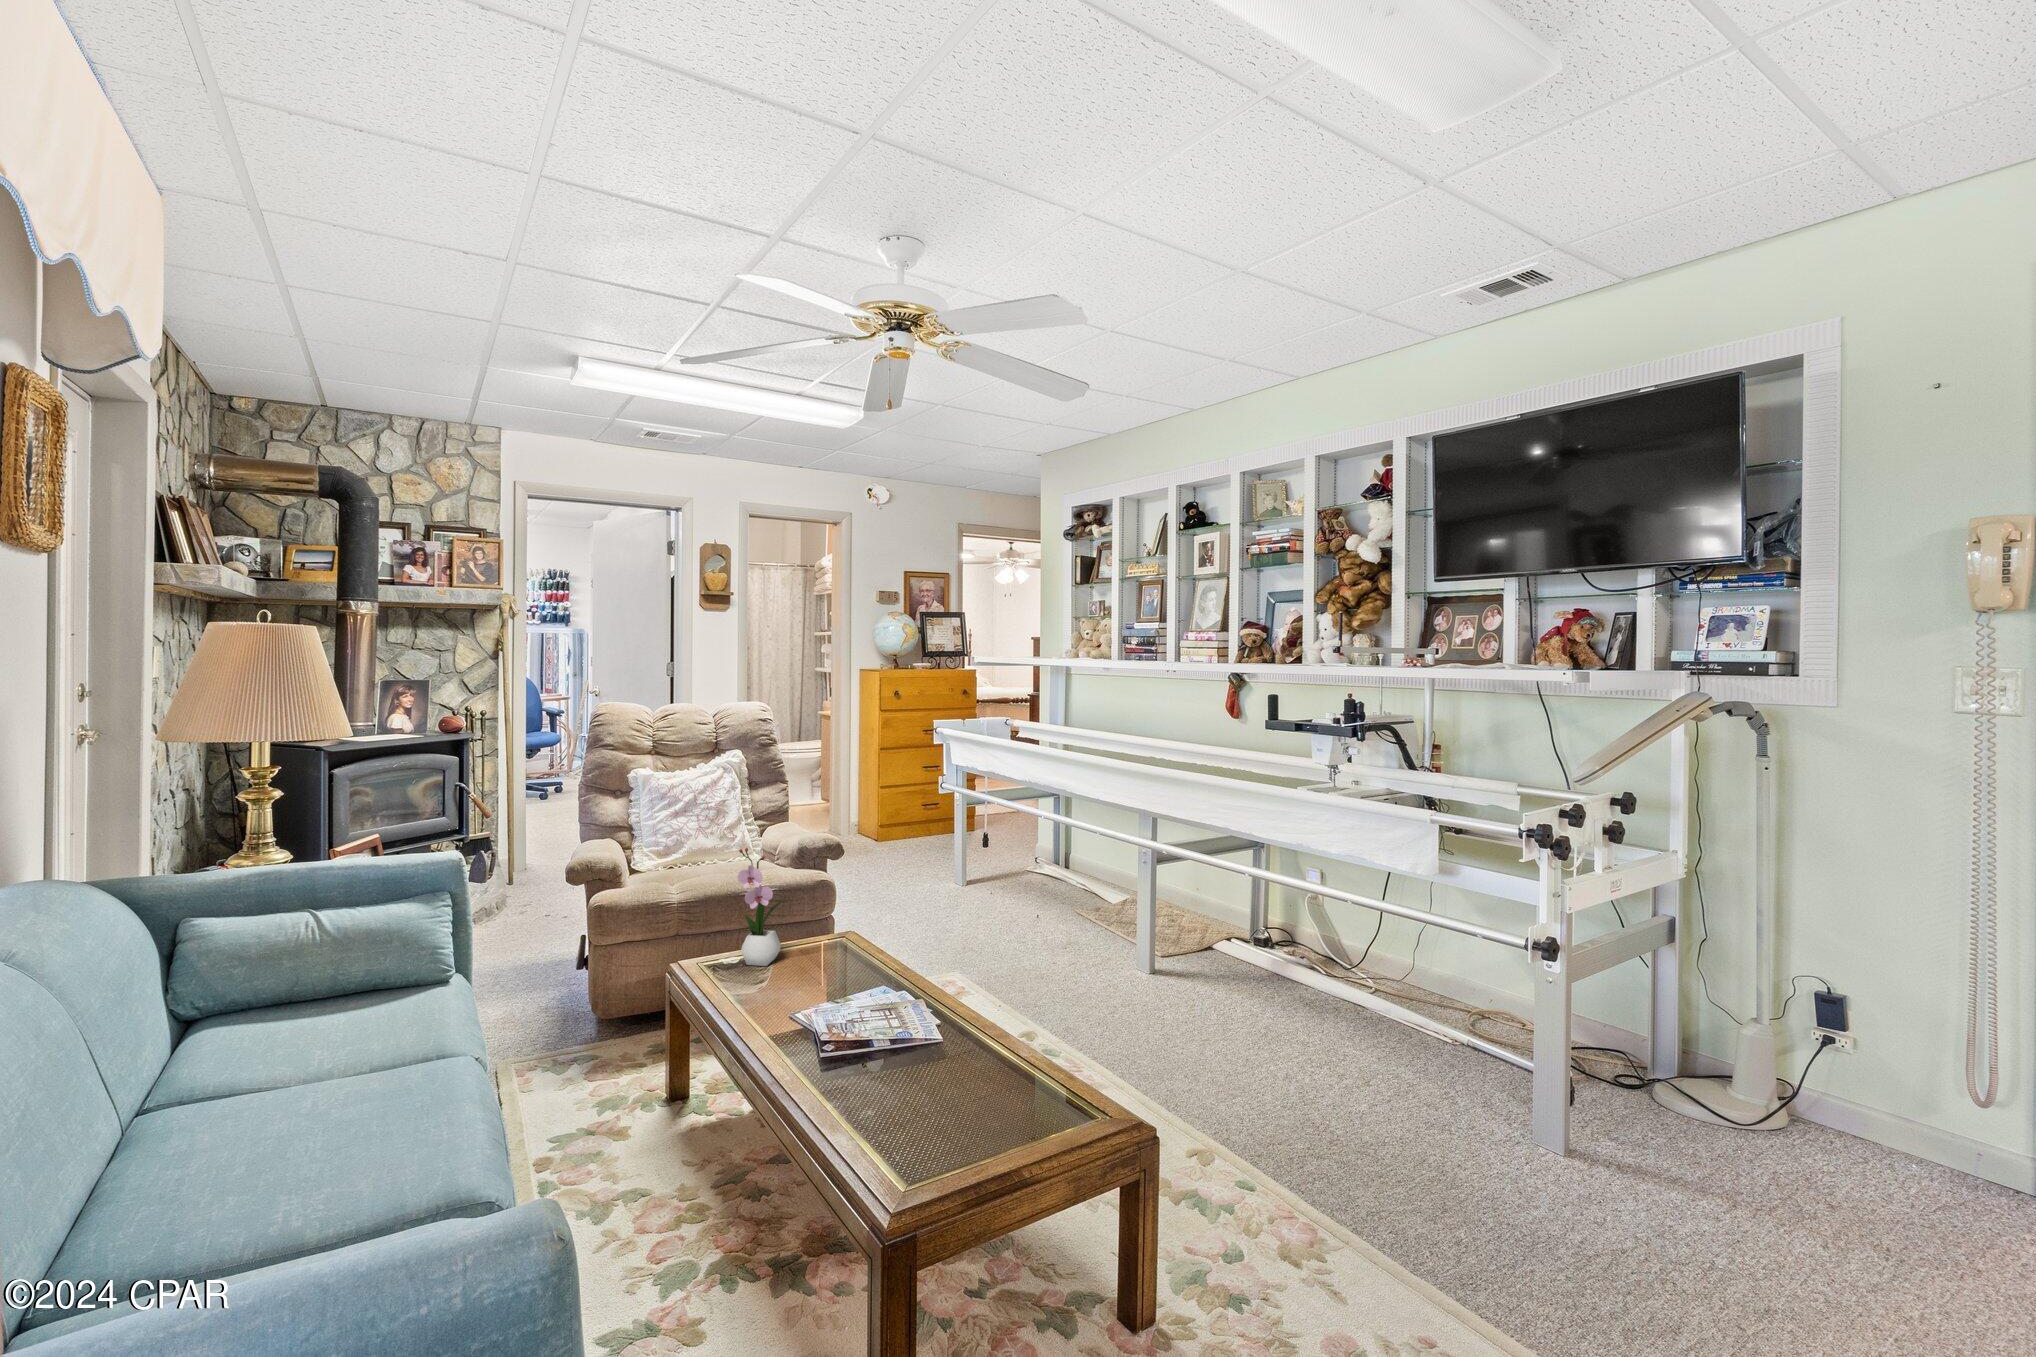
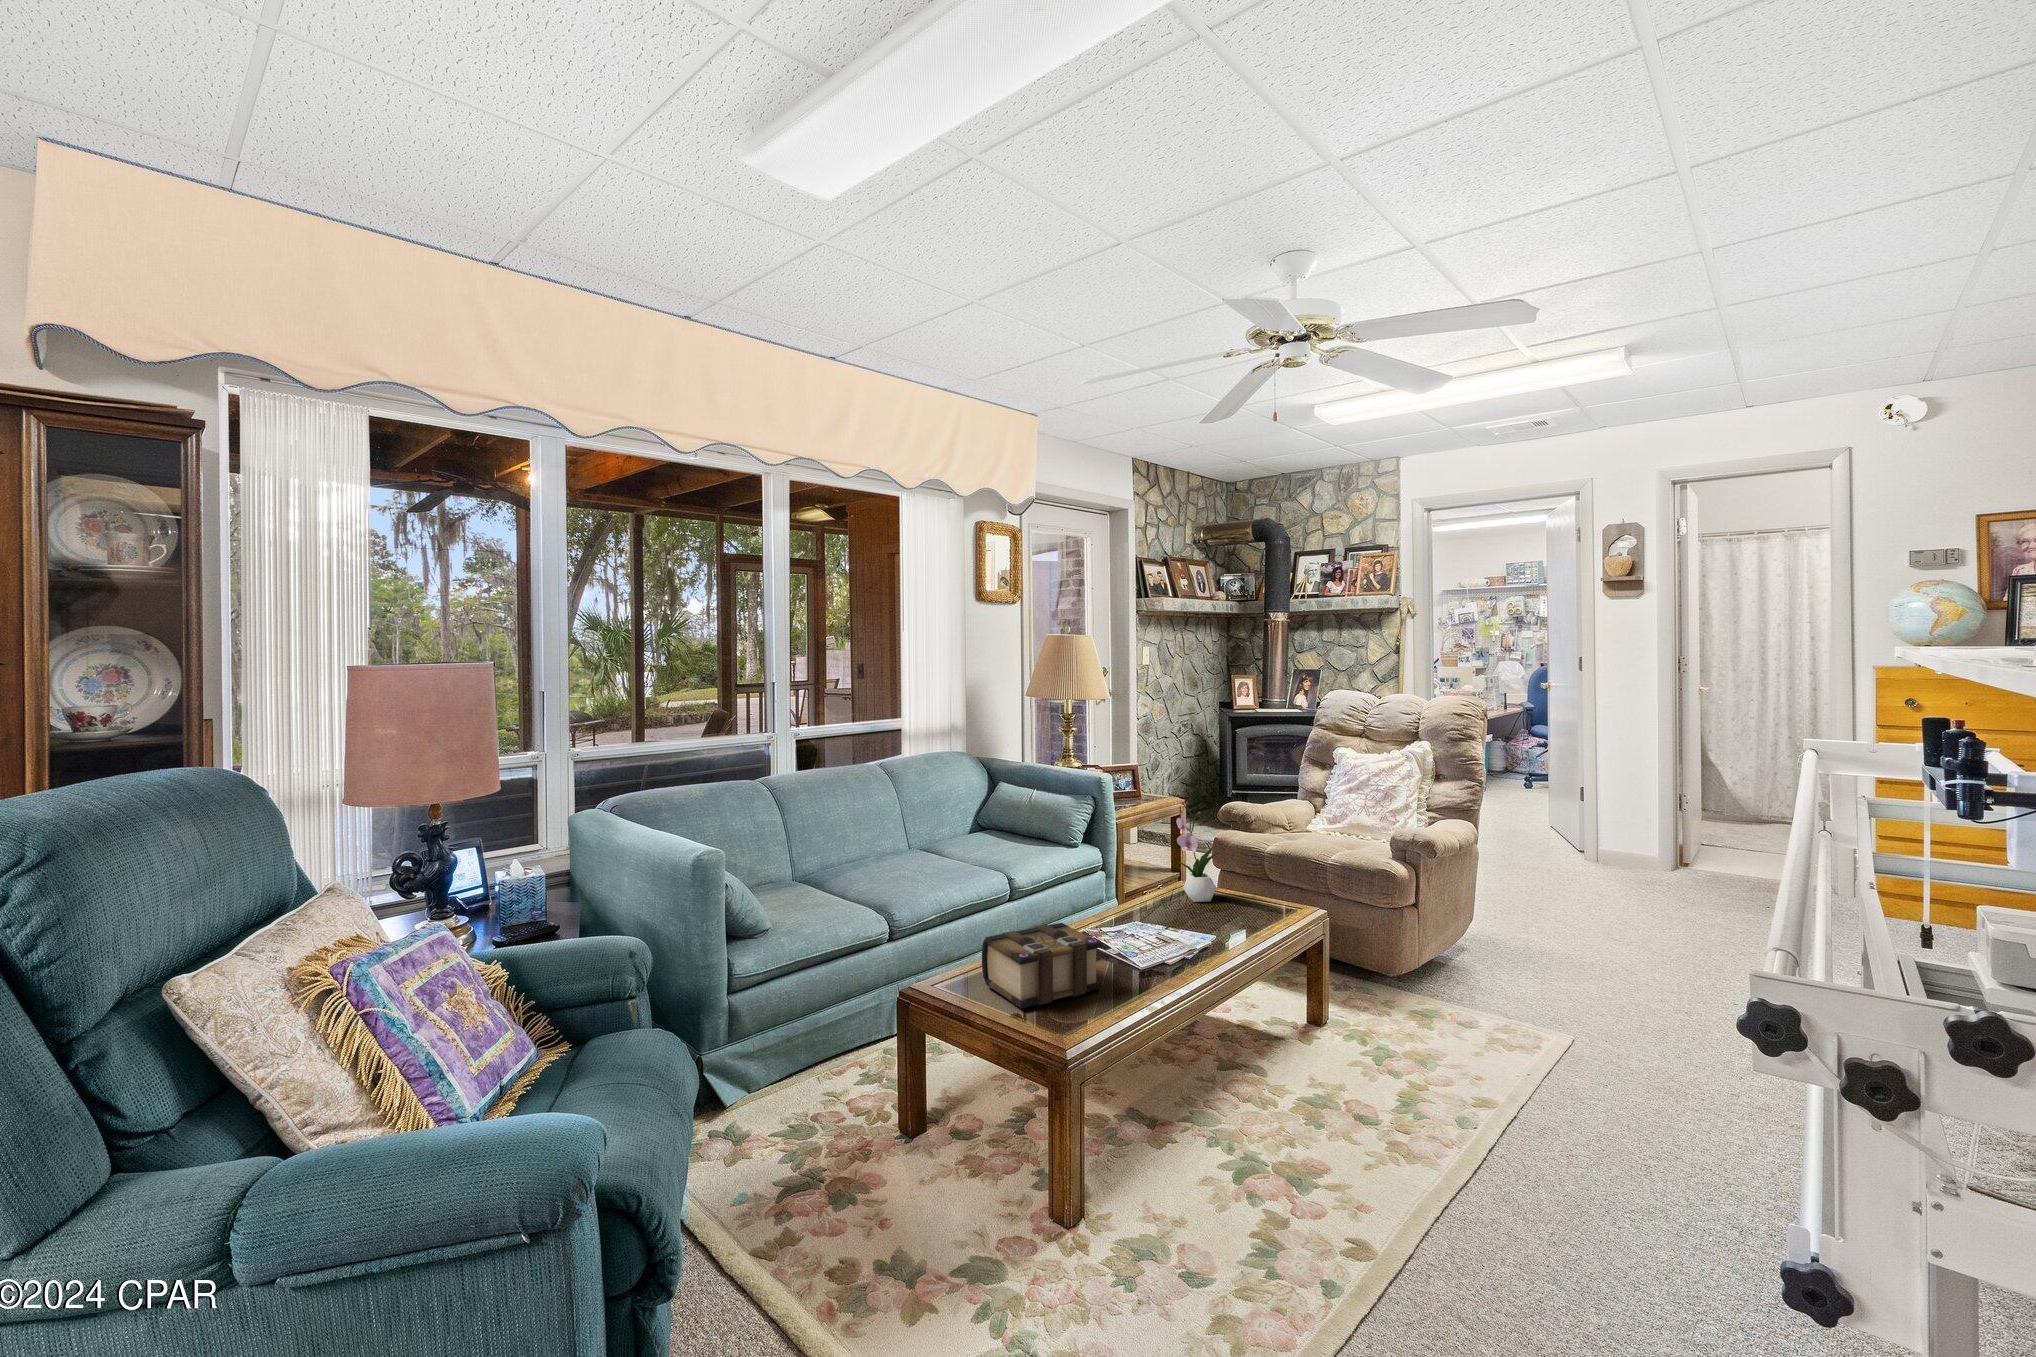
book: none [897,1003,1022,1122] -> present [982,923,1102,1008]

